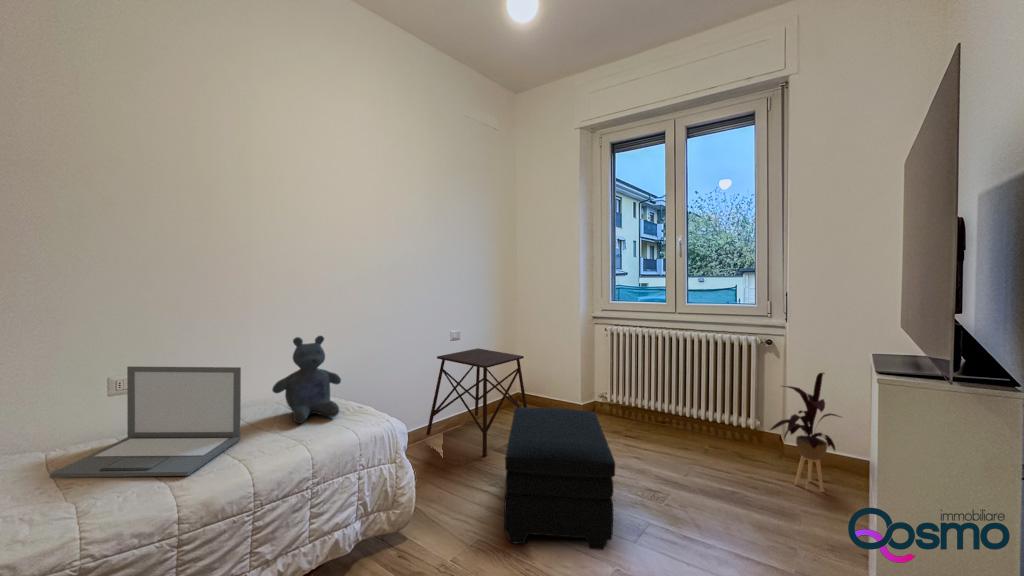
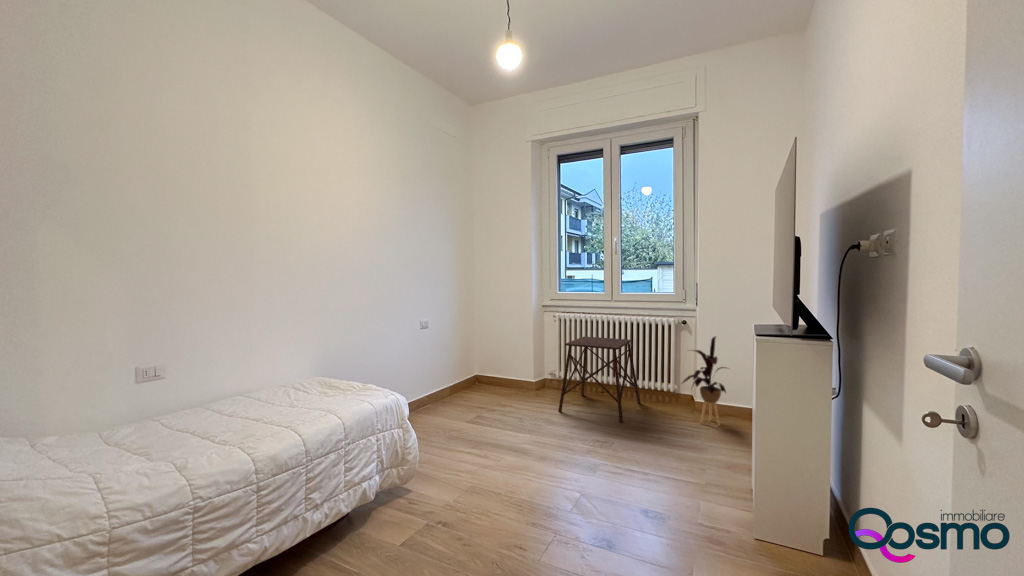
stuffed bear: present [272,336,341,423] -> none [290,330,350,402]
side table: present [426,348,527,456] -> present [558,337,641,422]
laptop: present [50,366,241,477] -> none [131,356,277,453]
ottoman: present [504,407,615,550] -> none [486,381,574,484]

